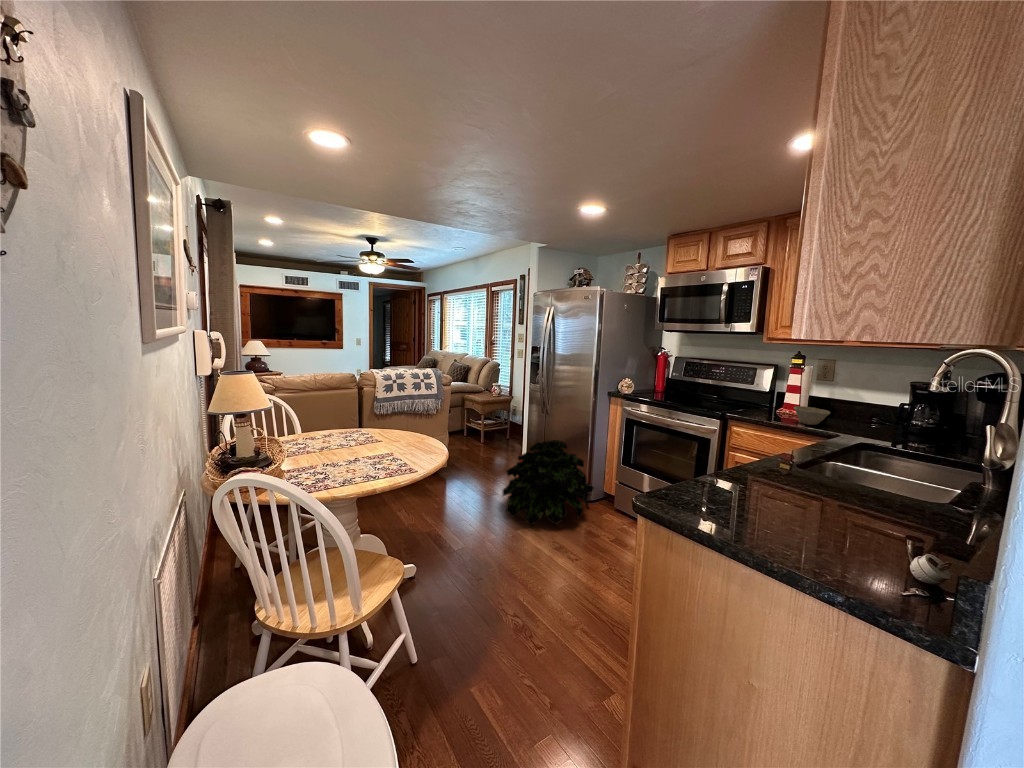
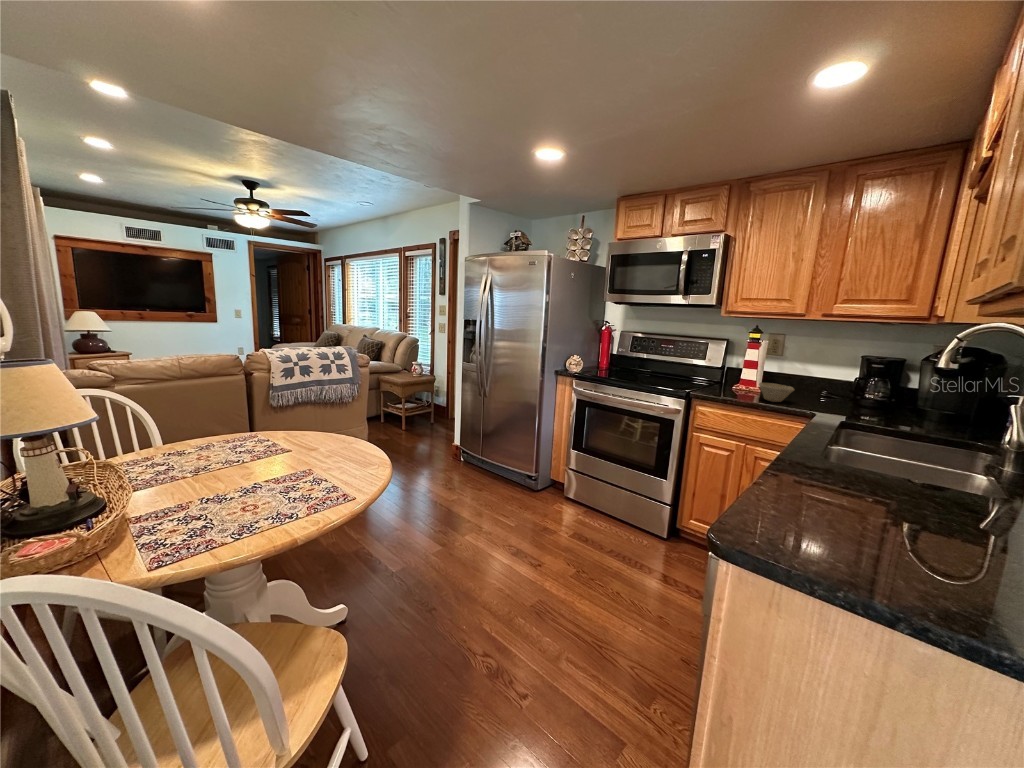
potted plant: present [502,440,594,525] -> none [442,427,545,528]

